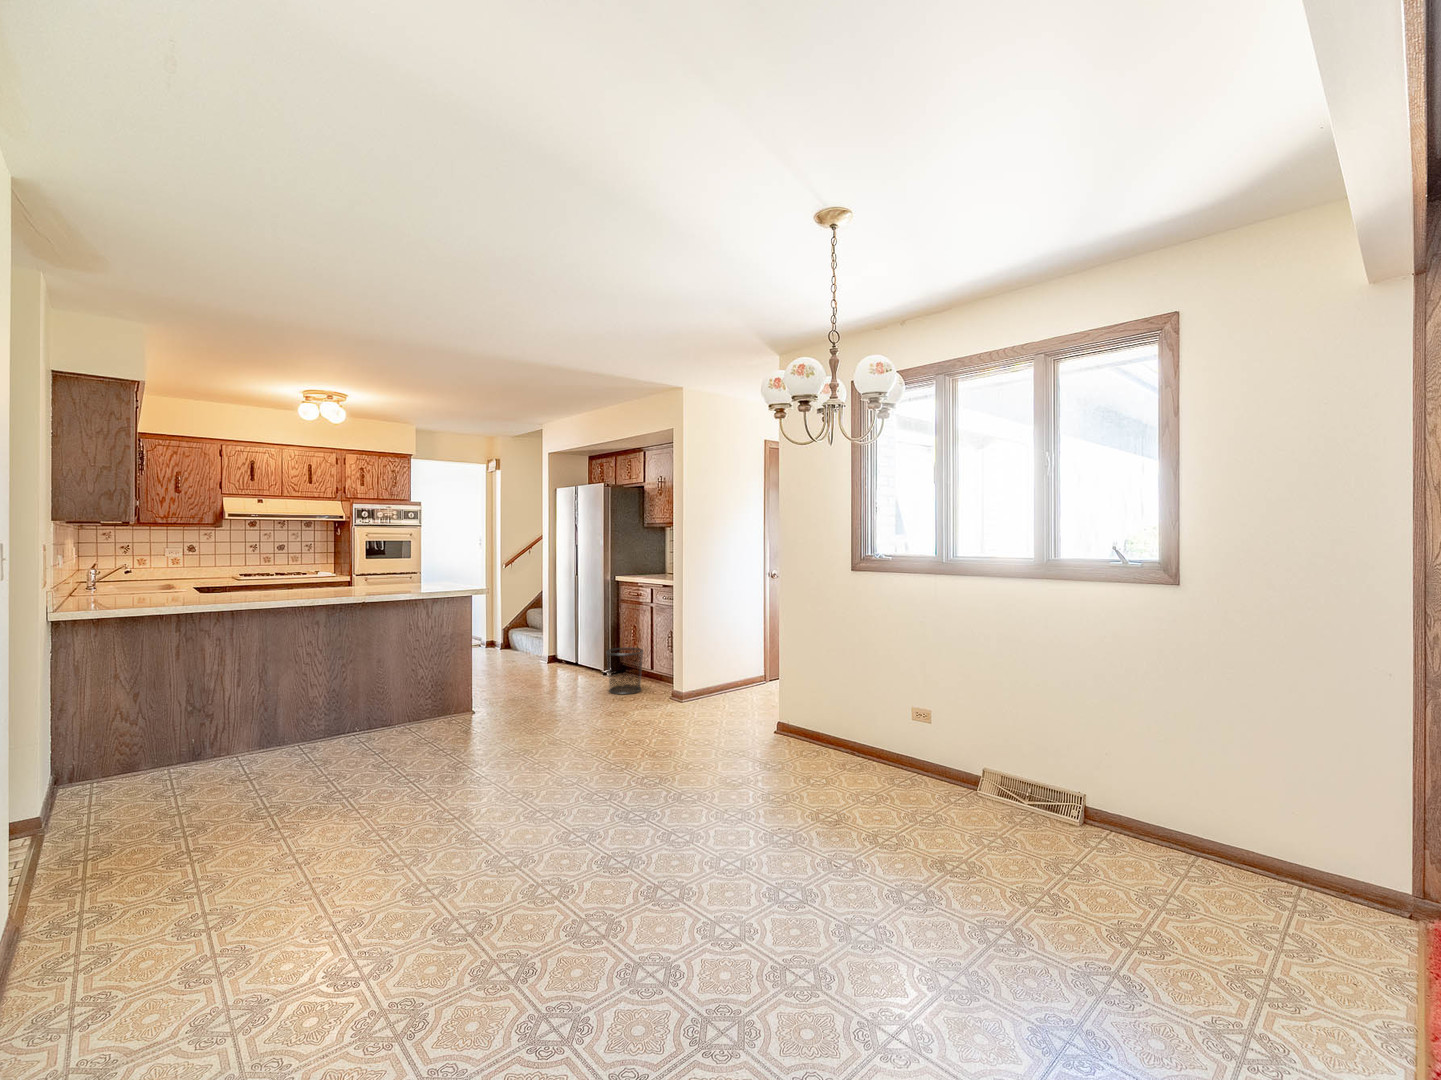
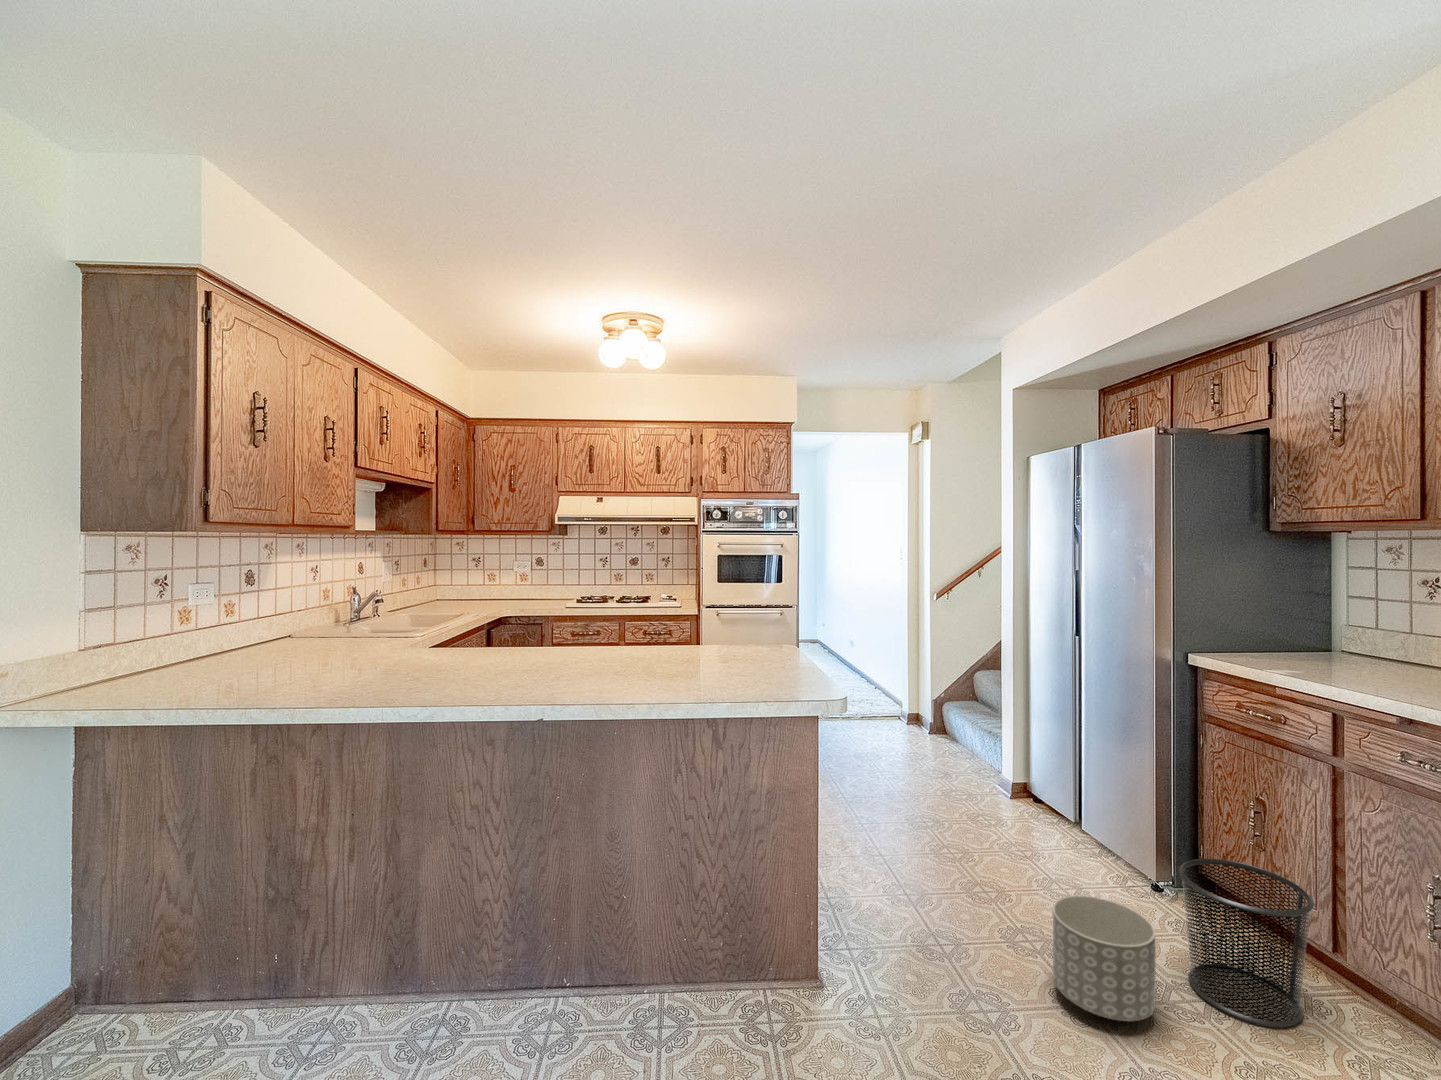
planter: none [562,665,595,701] -> present [1053,895,1155,1021]

